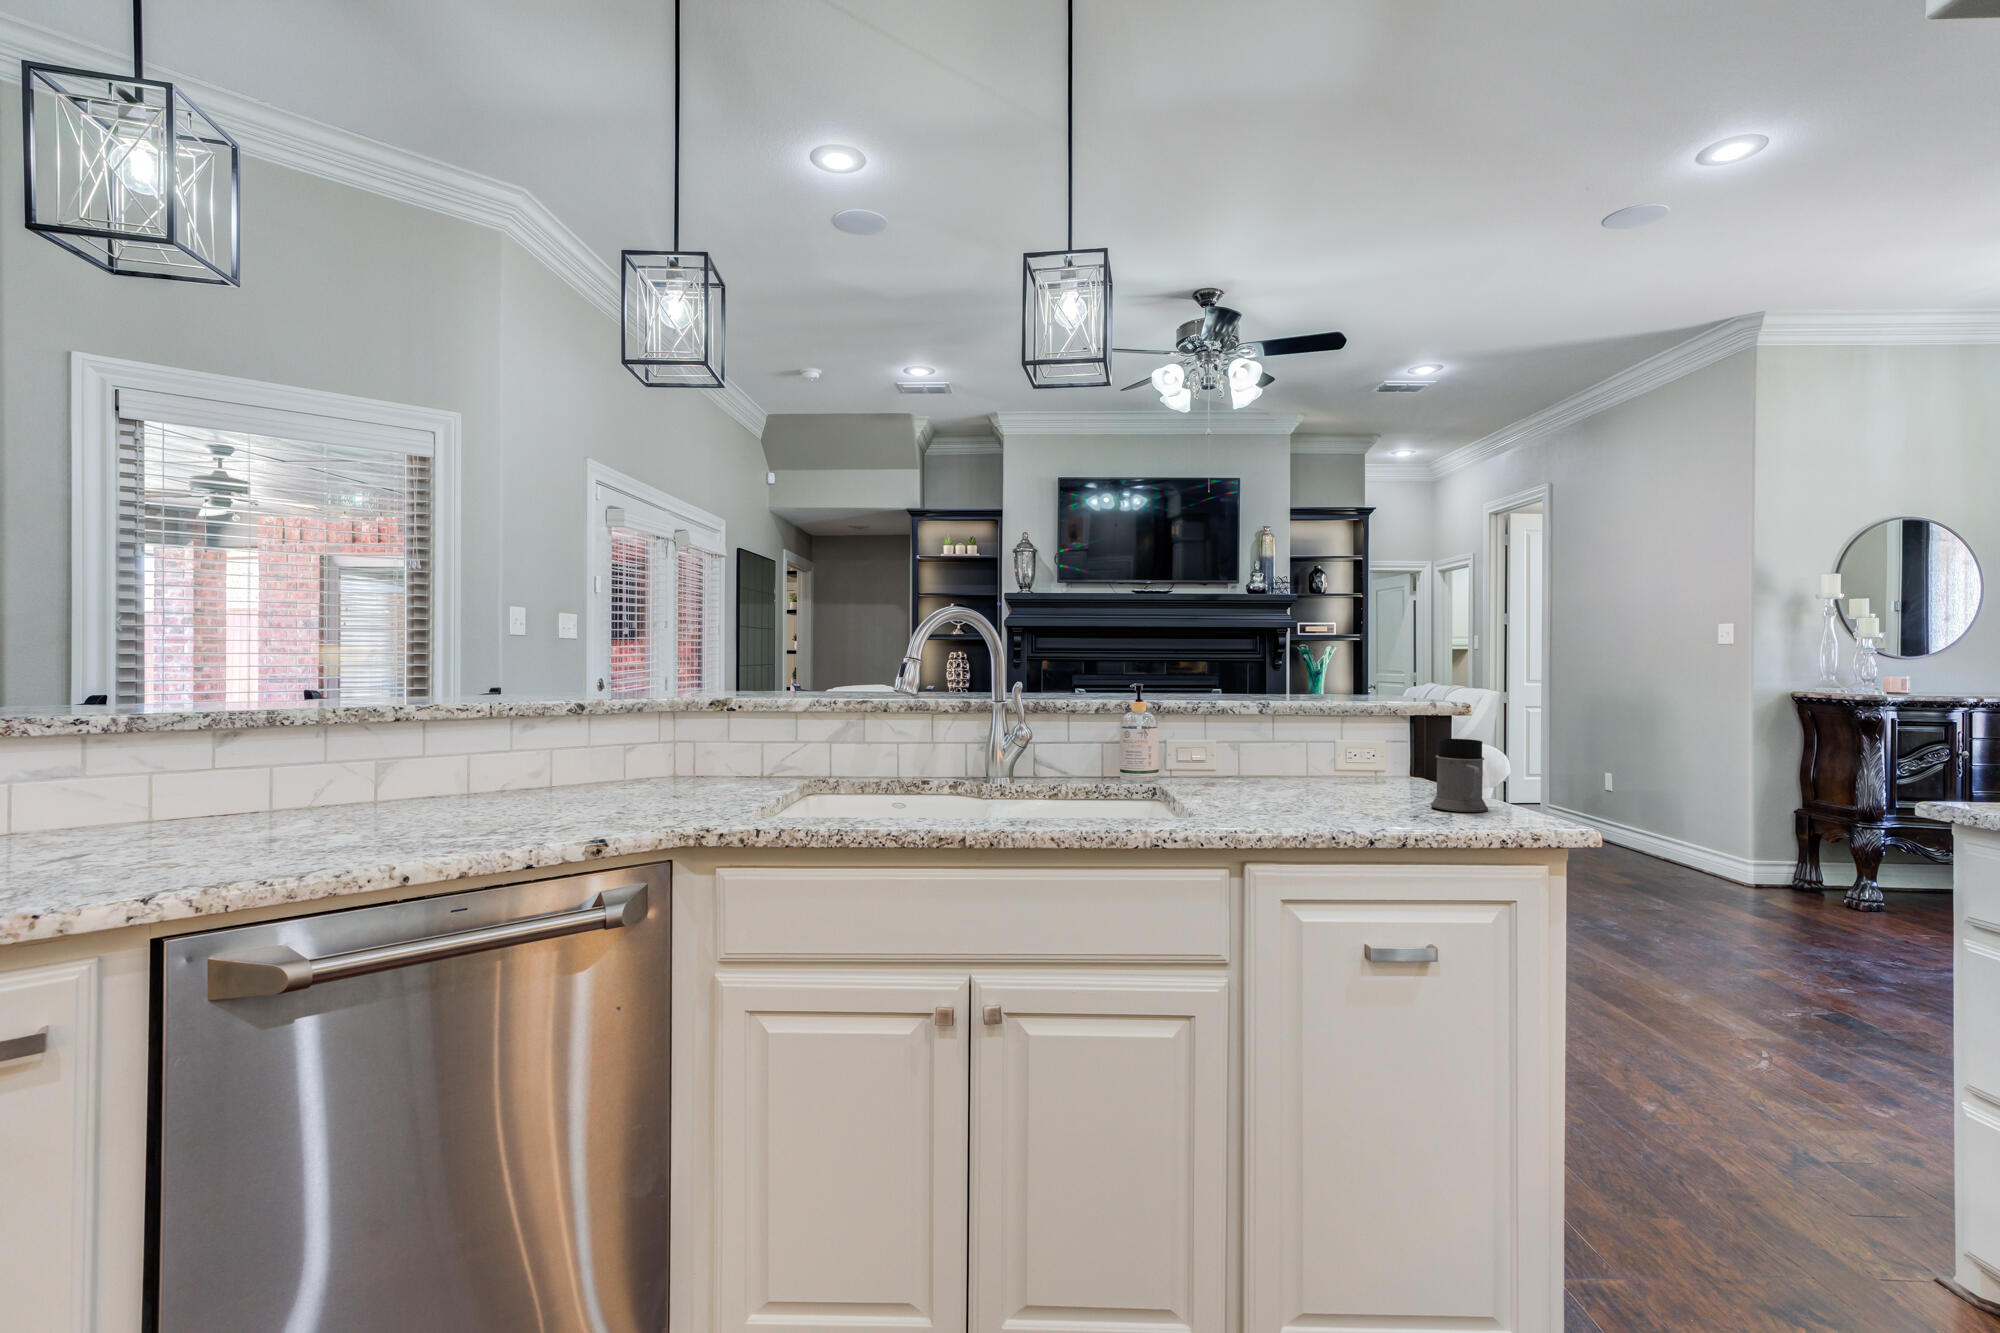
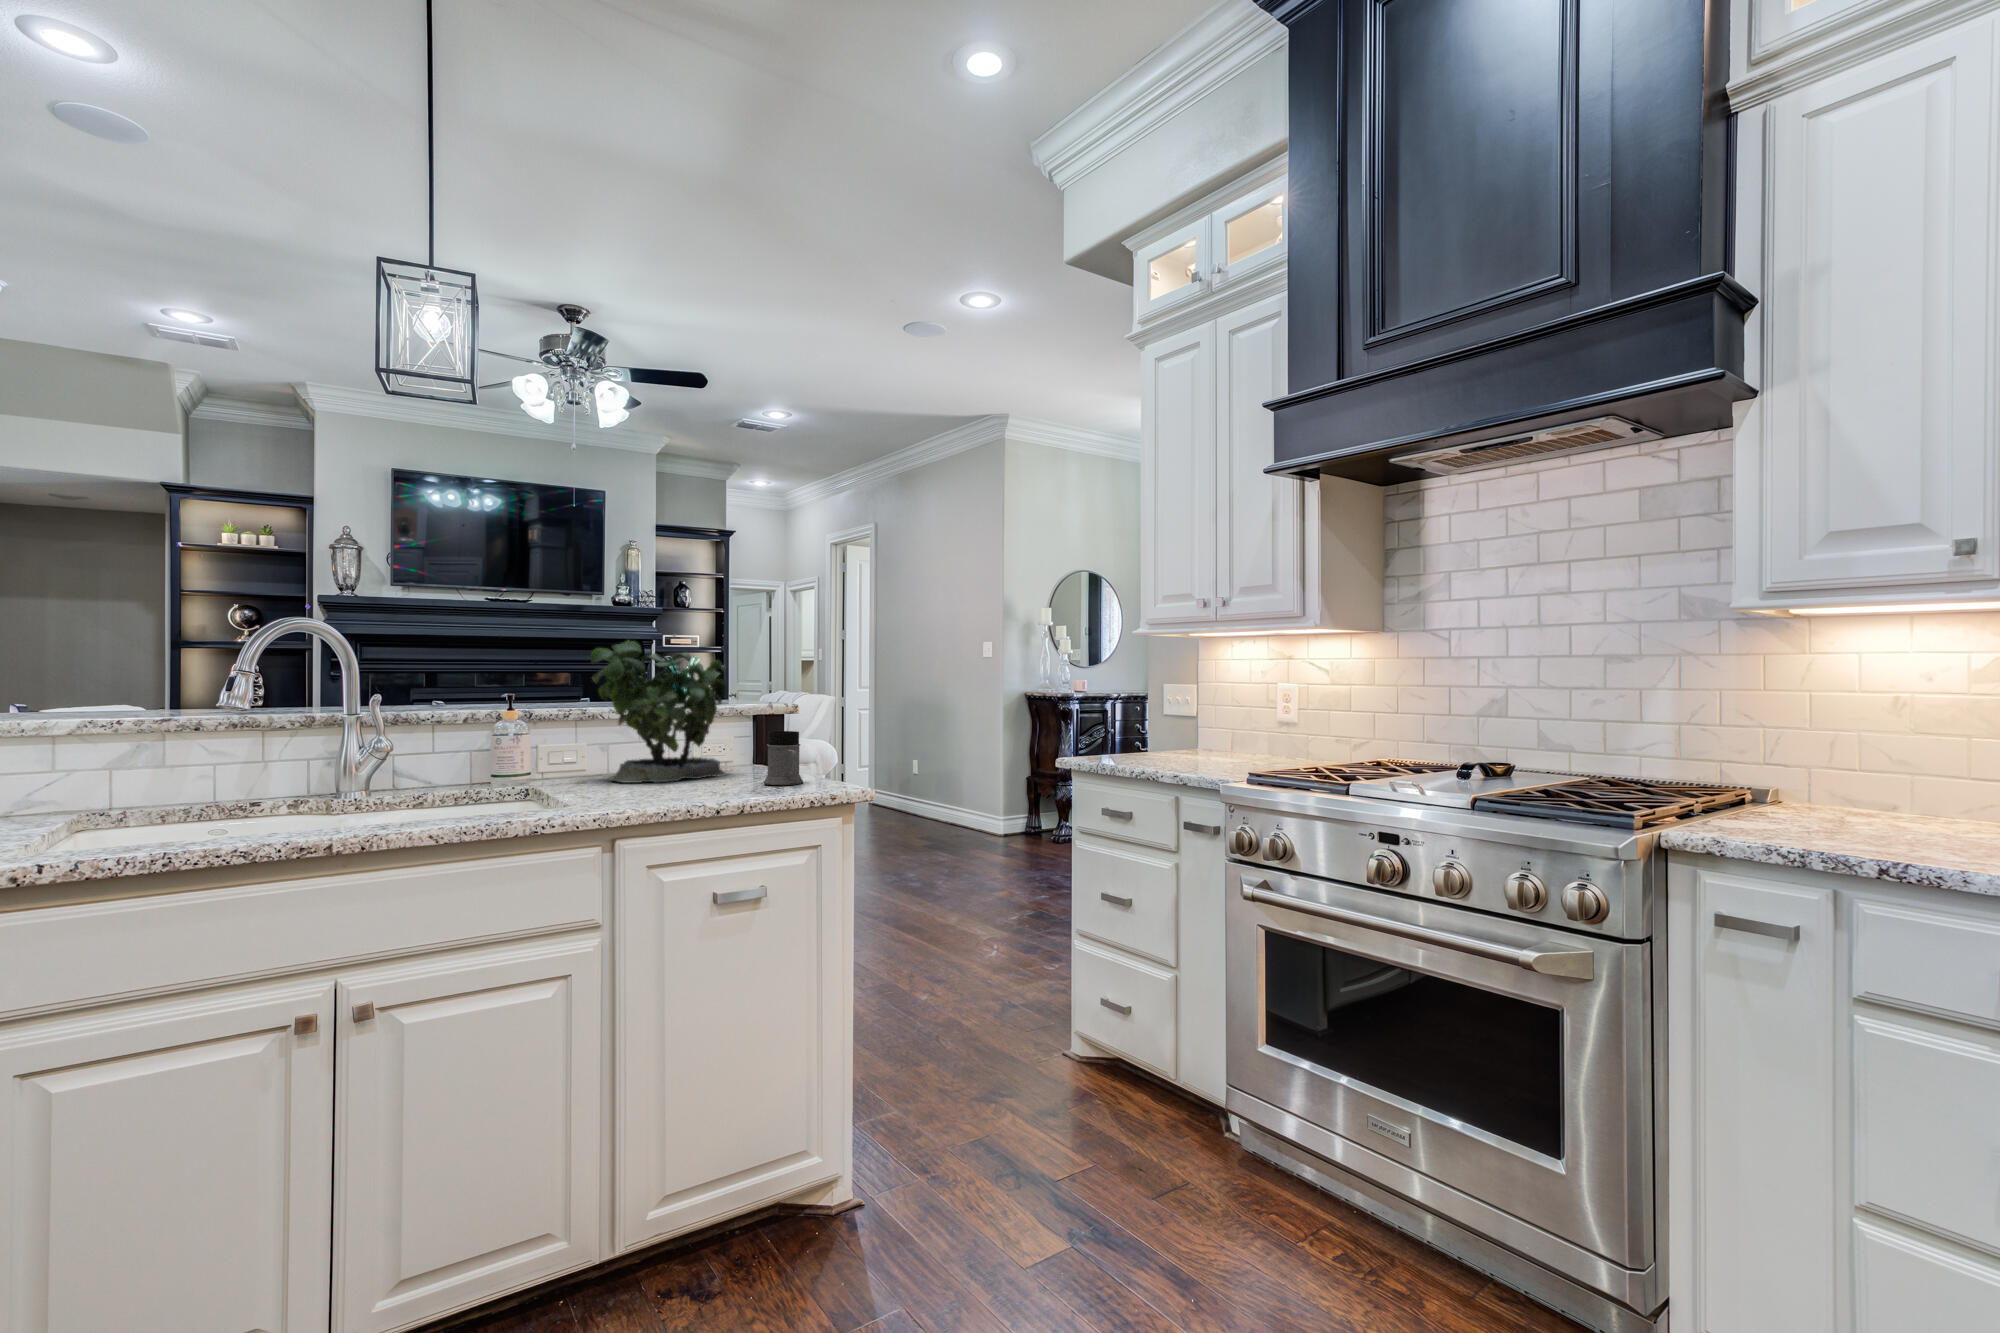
potted plant: none [1220,615,1395,791] -> present [591,634,729,783]

